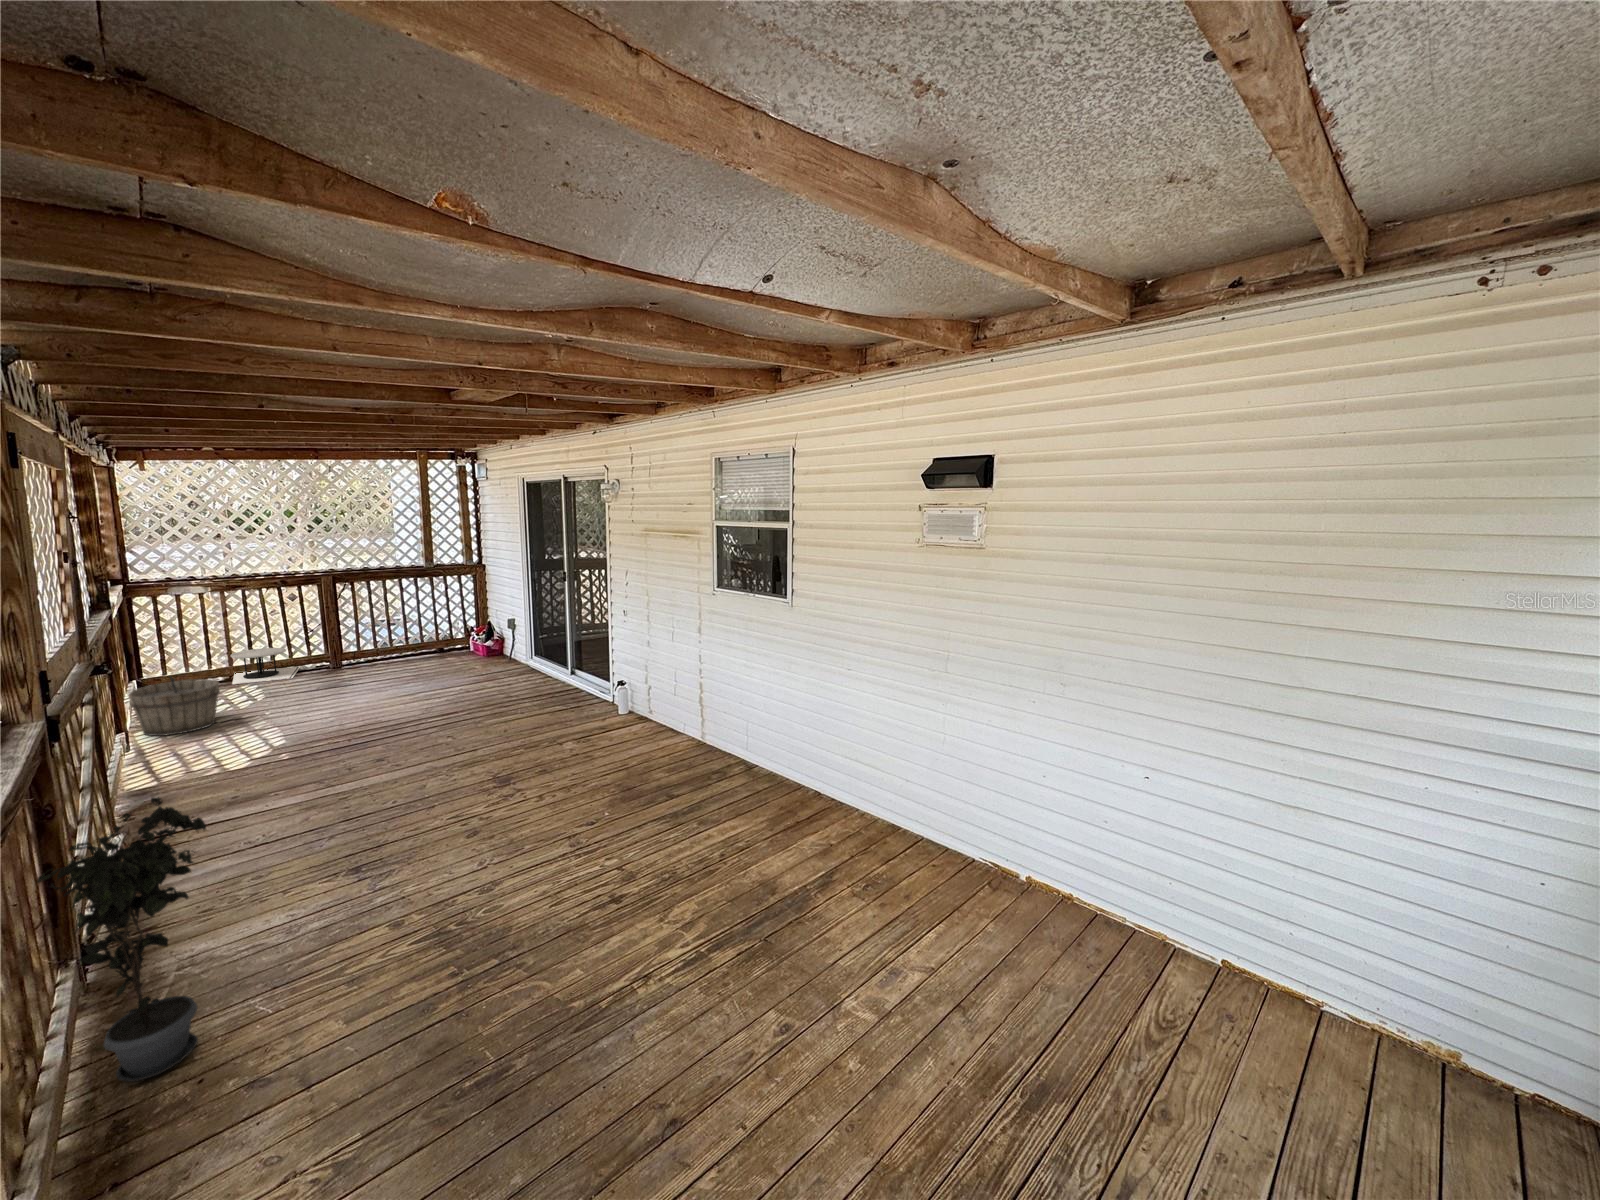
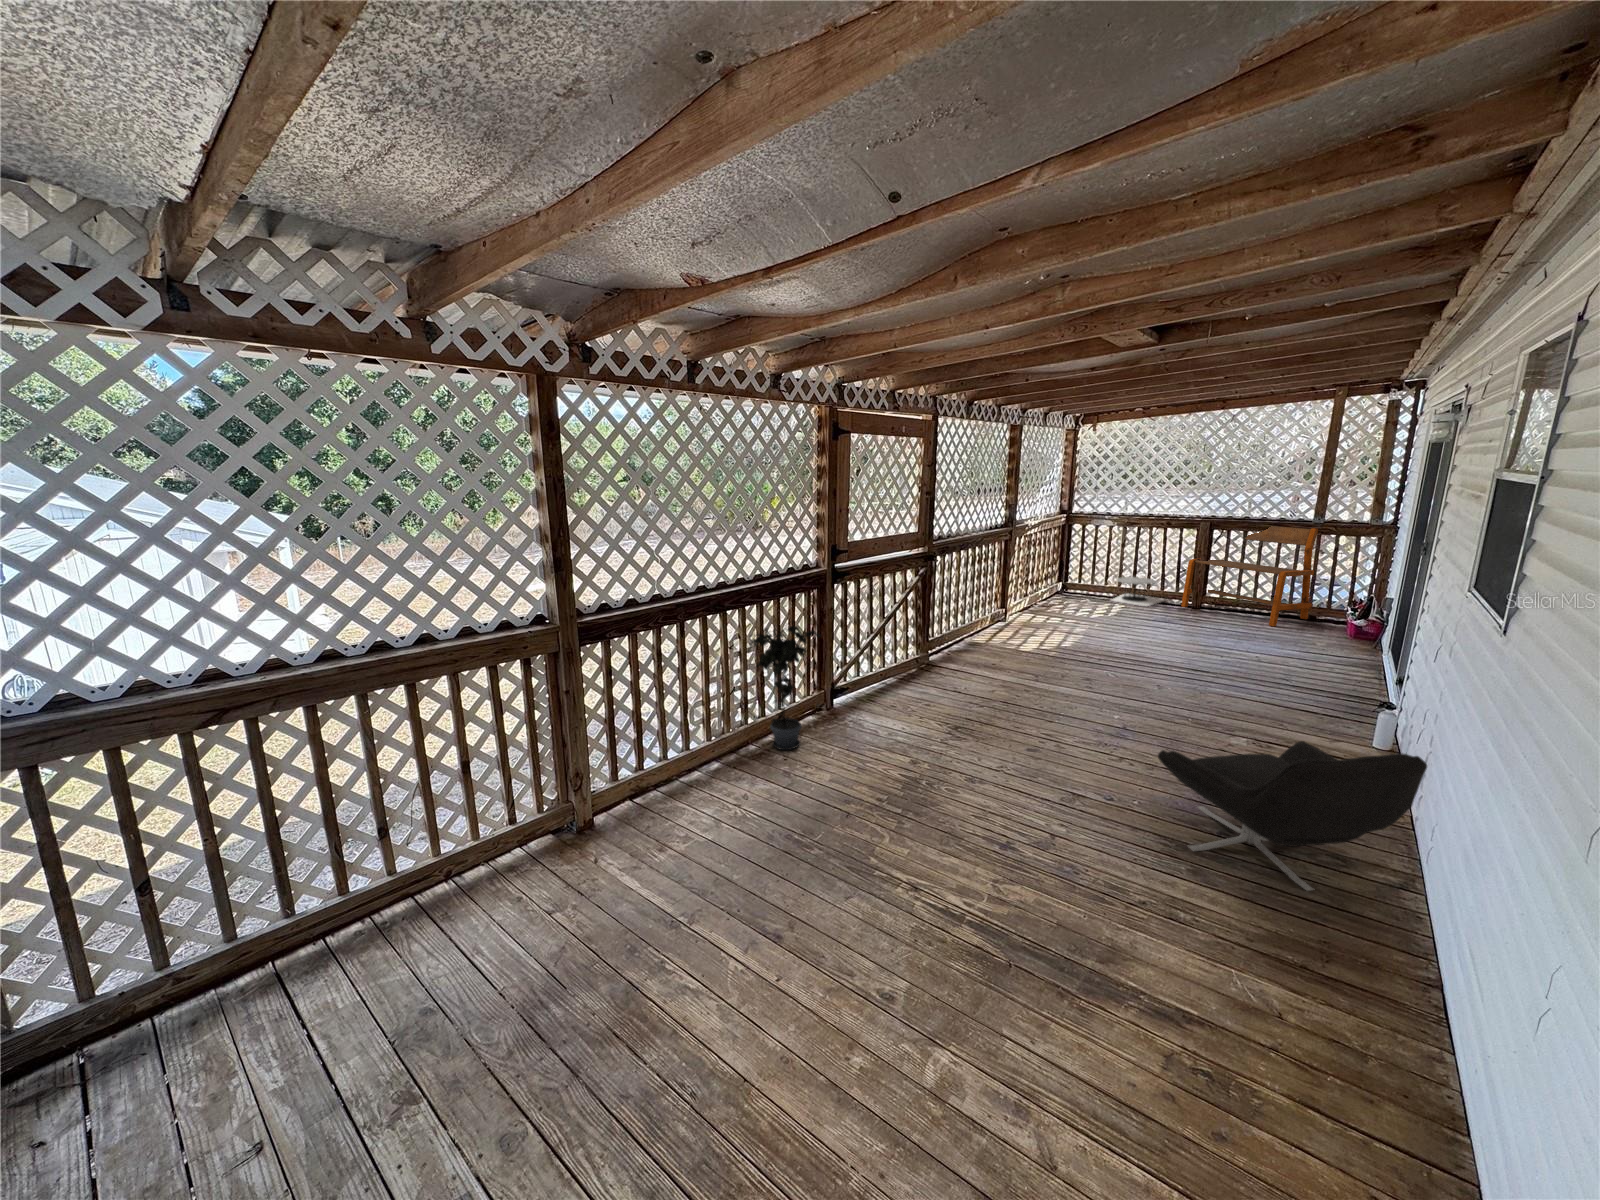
bench: none [323,572,447,670] -> present [1181,526,1318,626]
wooden bucket: present [128,674,220,736] -> none [1015,579,1064,622]
lounge chair: none [640,680,770,809] -> present [1158,741,1427,891]

